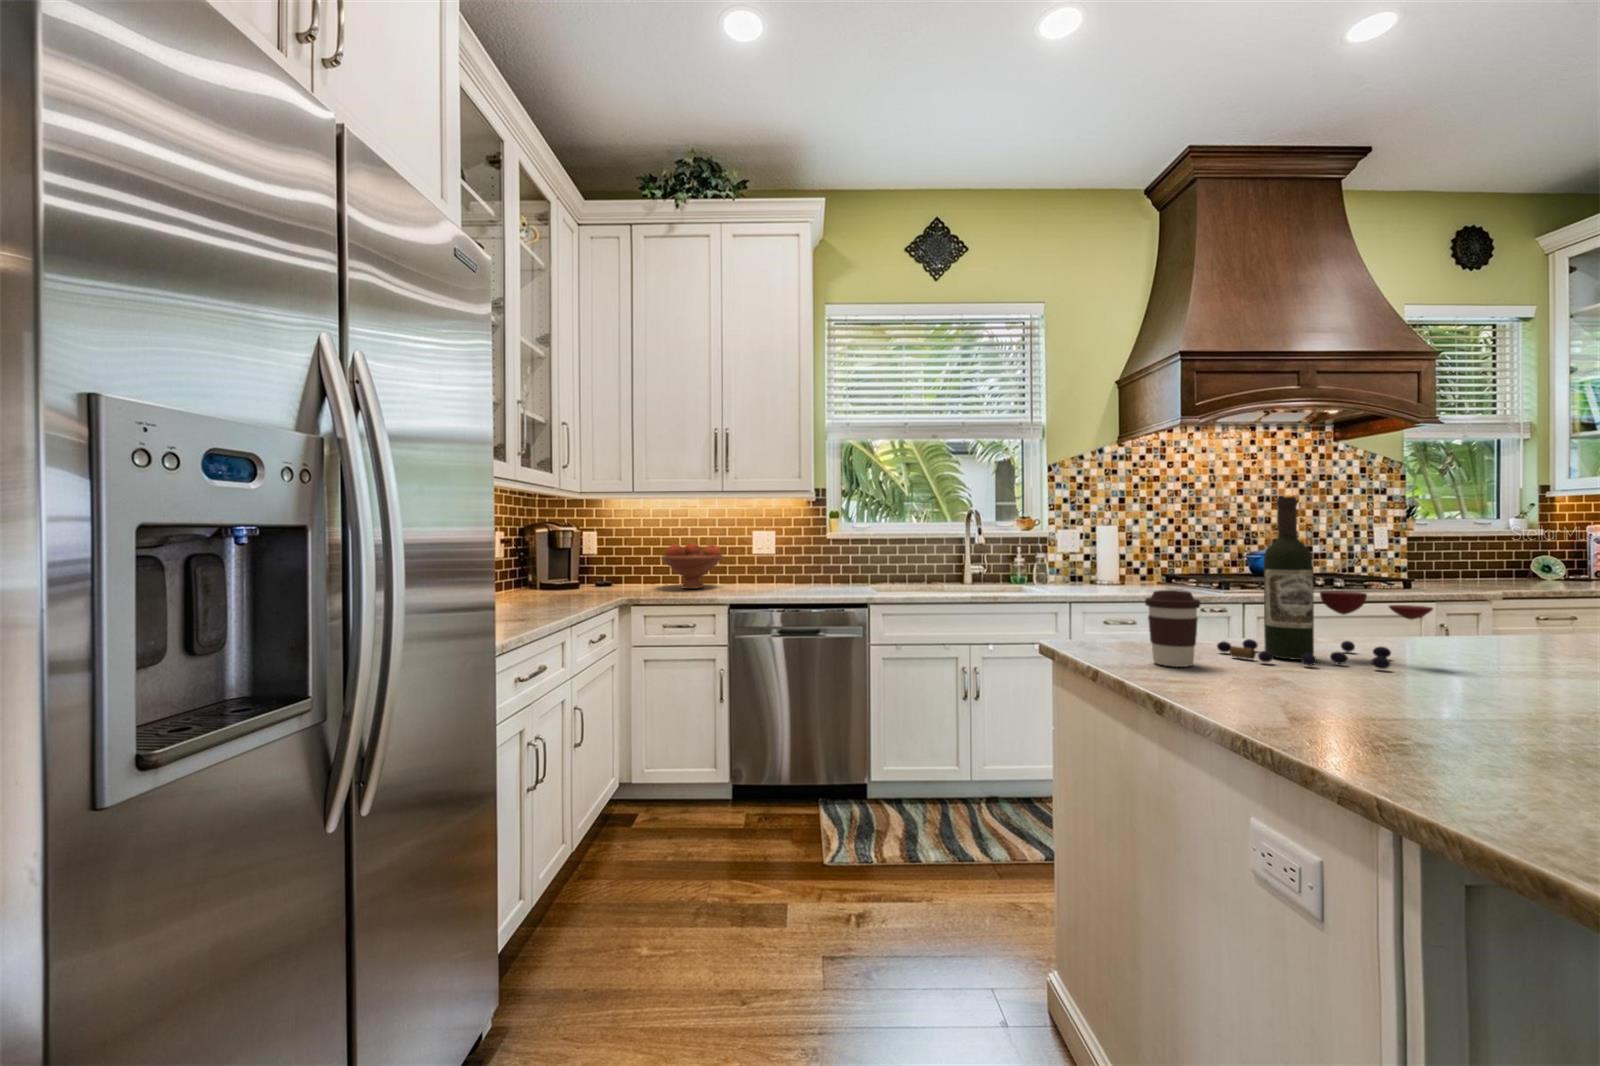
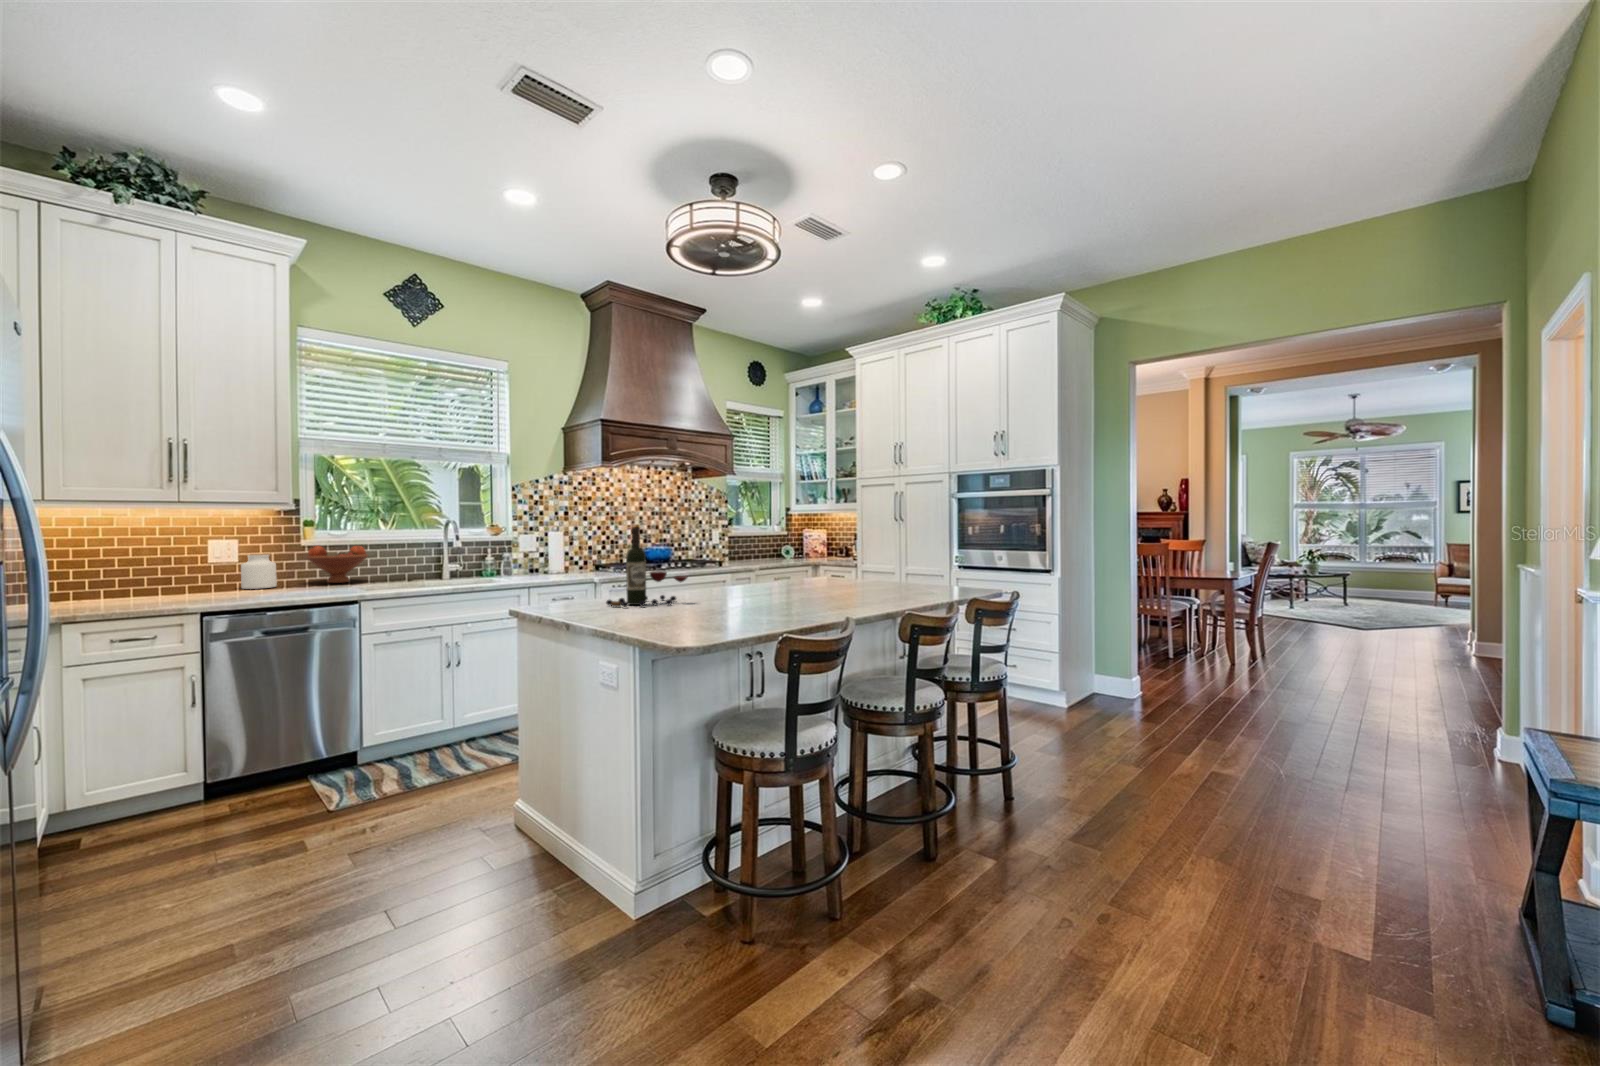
fruit bowl: present [662,543,723,589] -> present [306,546,368,583]
jar: none [775,547,804,583] -> present [241,554,277,589]
coffee cup: present [1145,590,1200,667] -> none [570,575,596,613]

